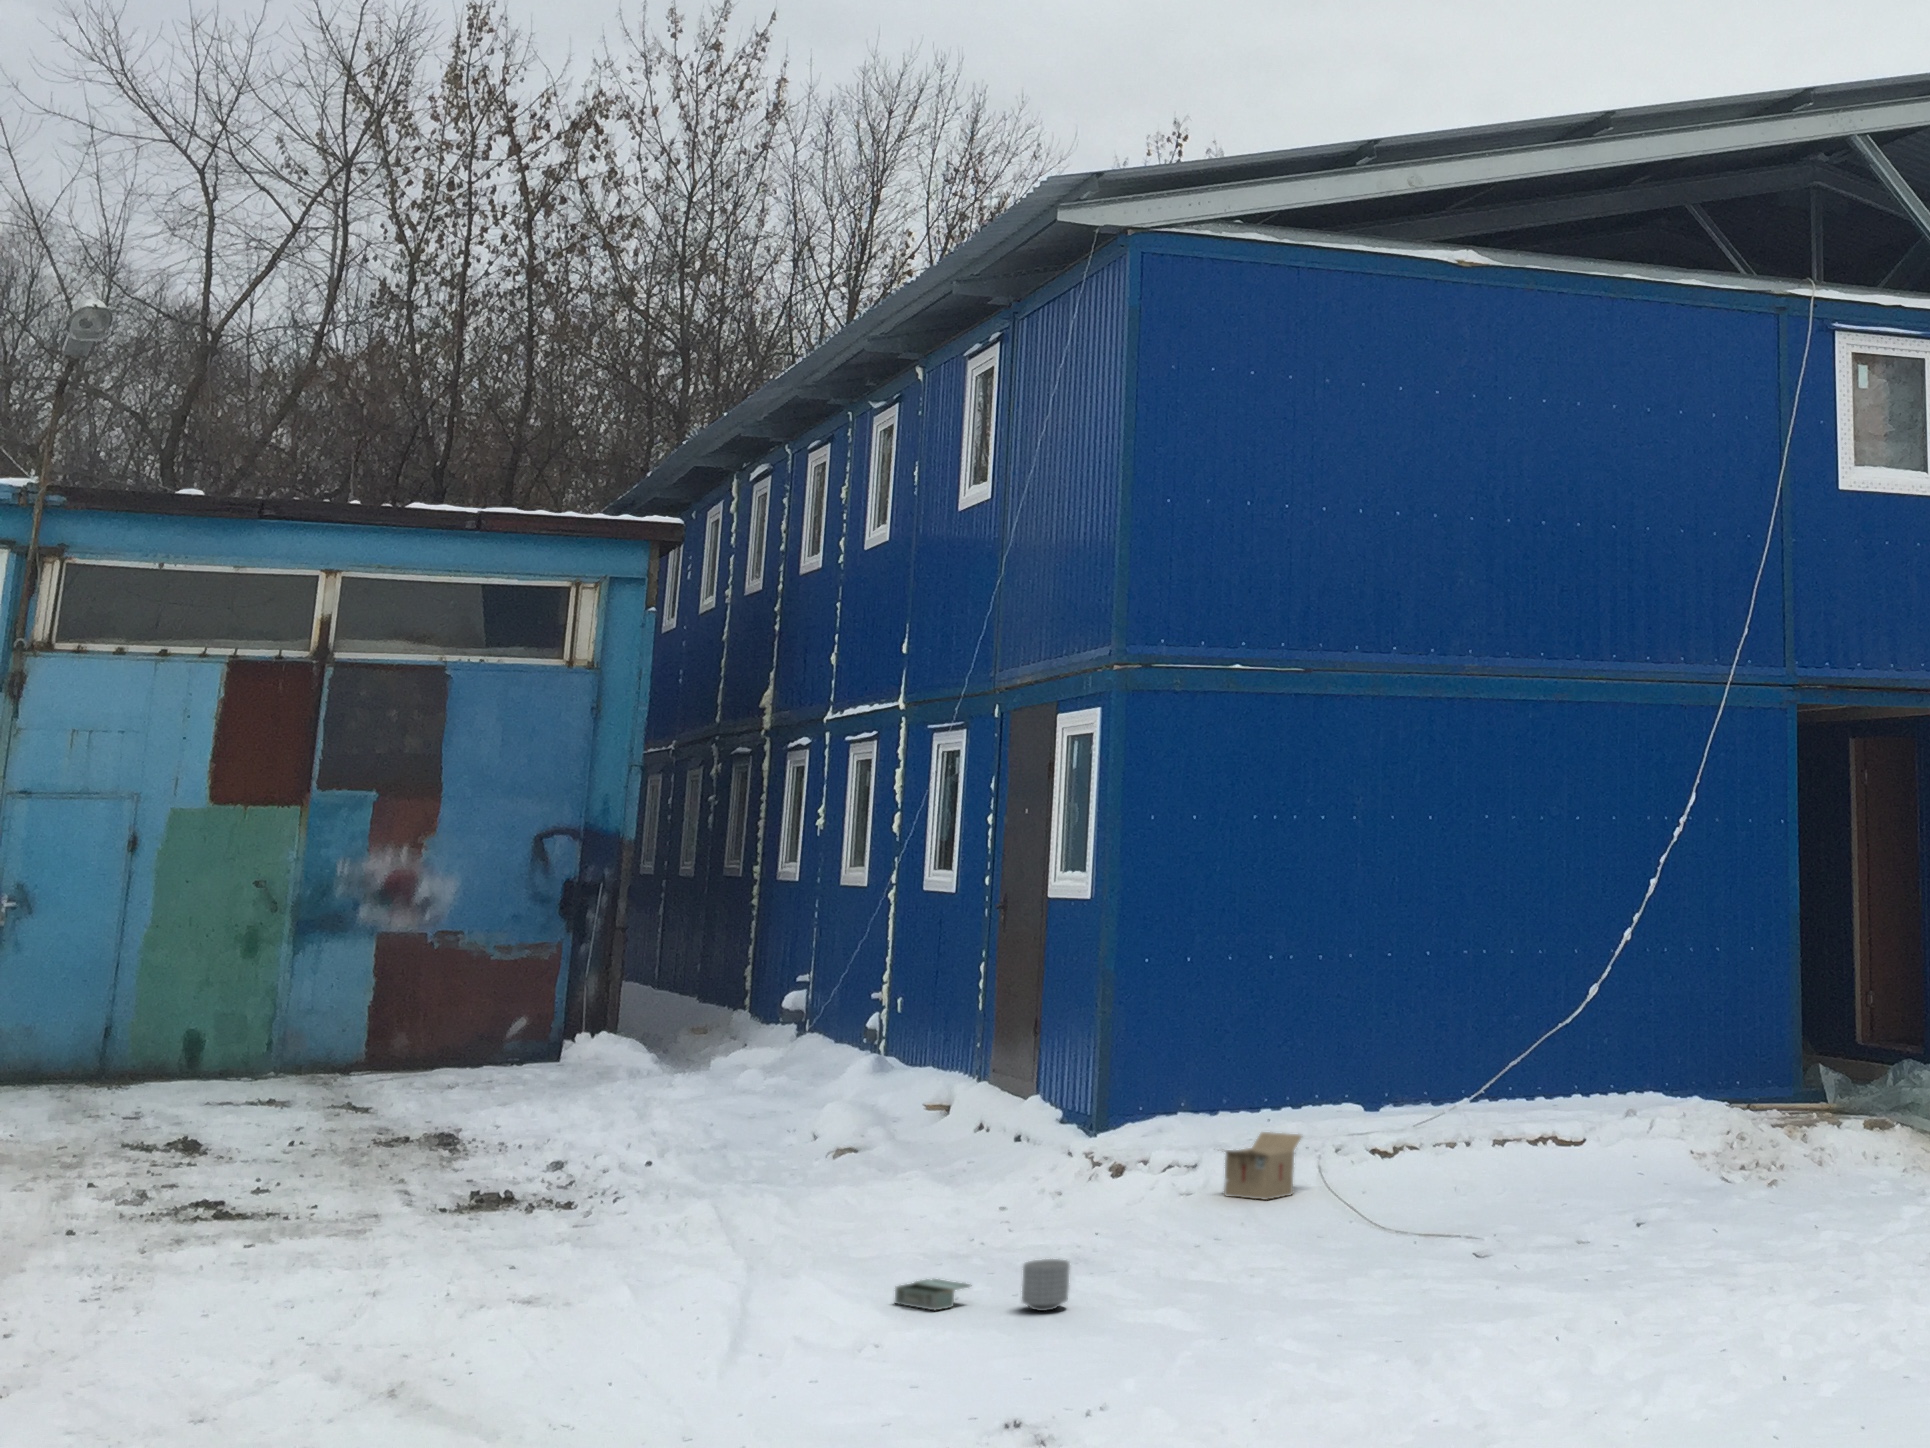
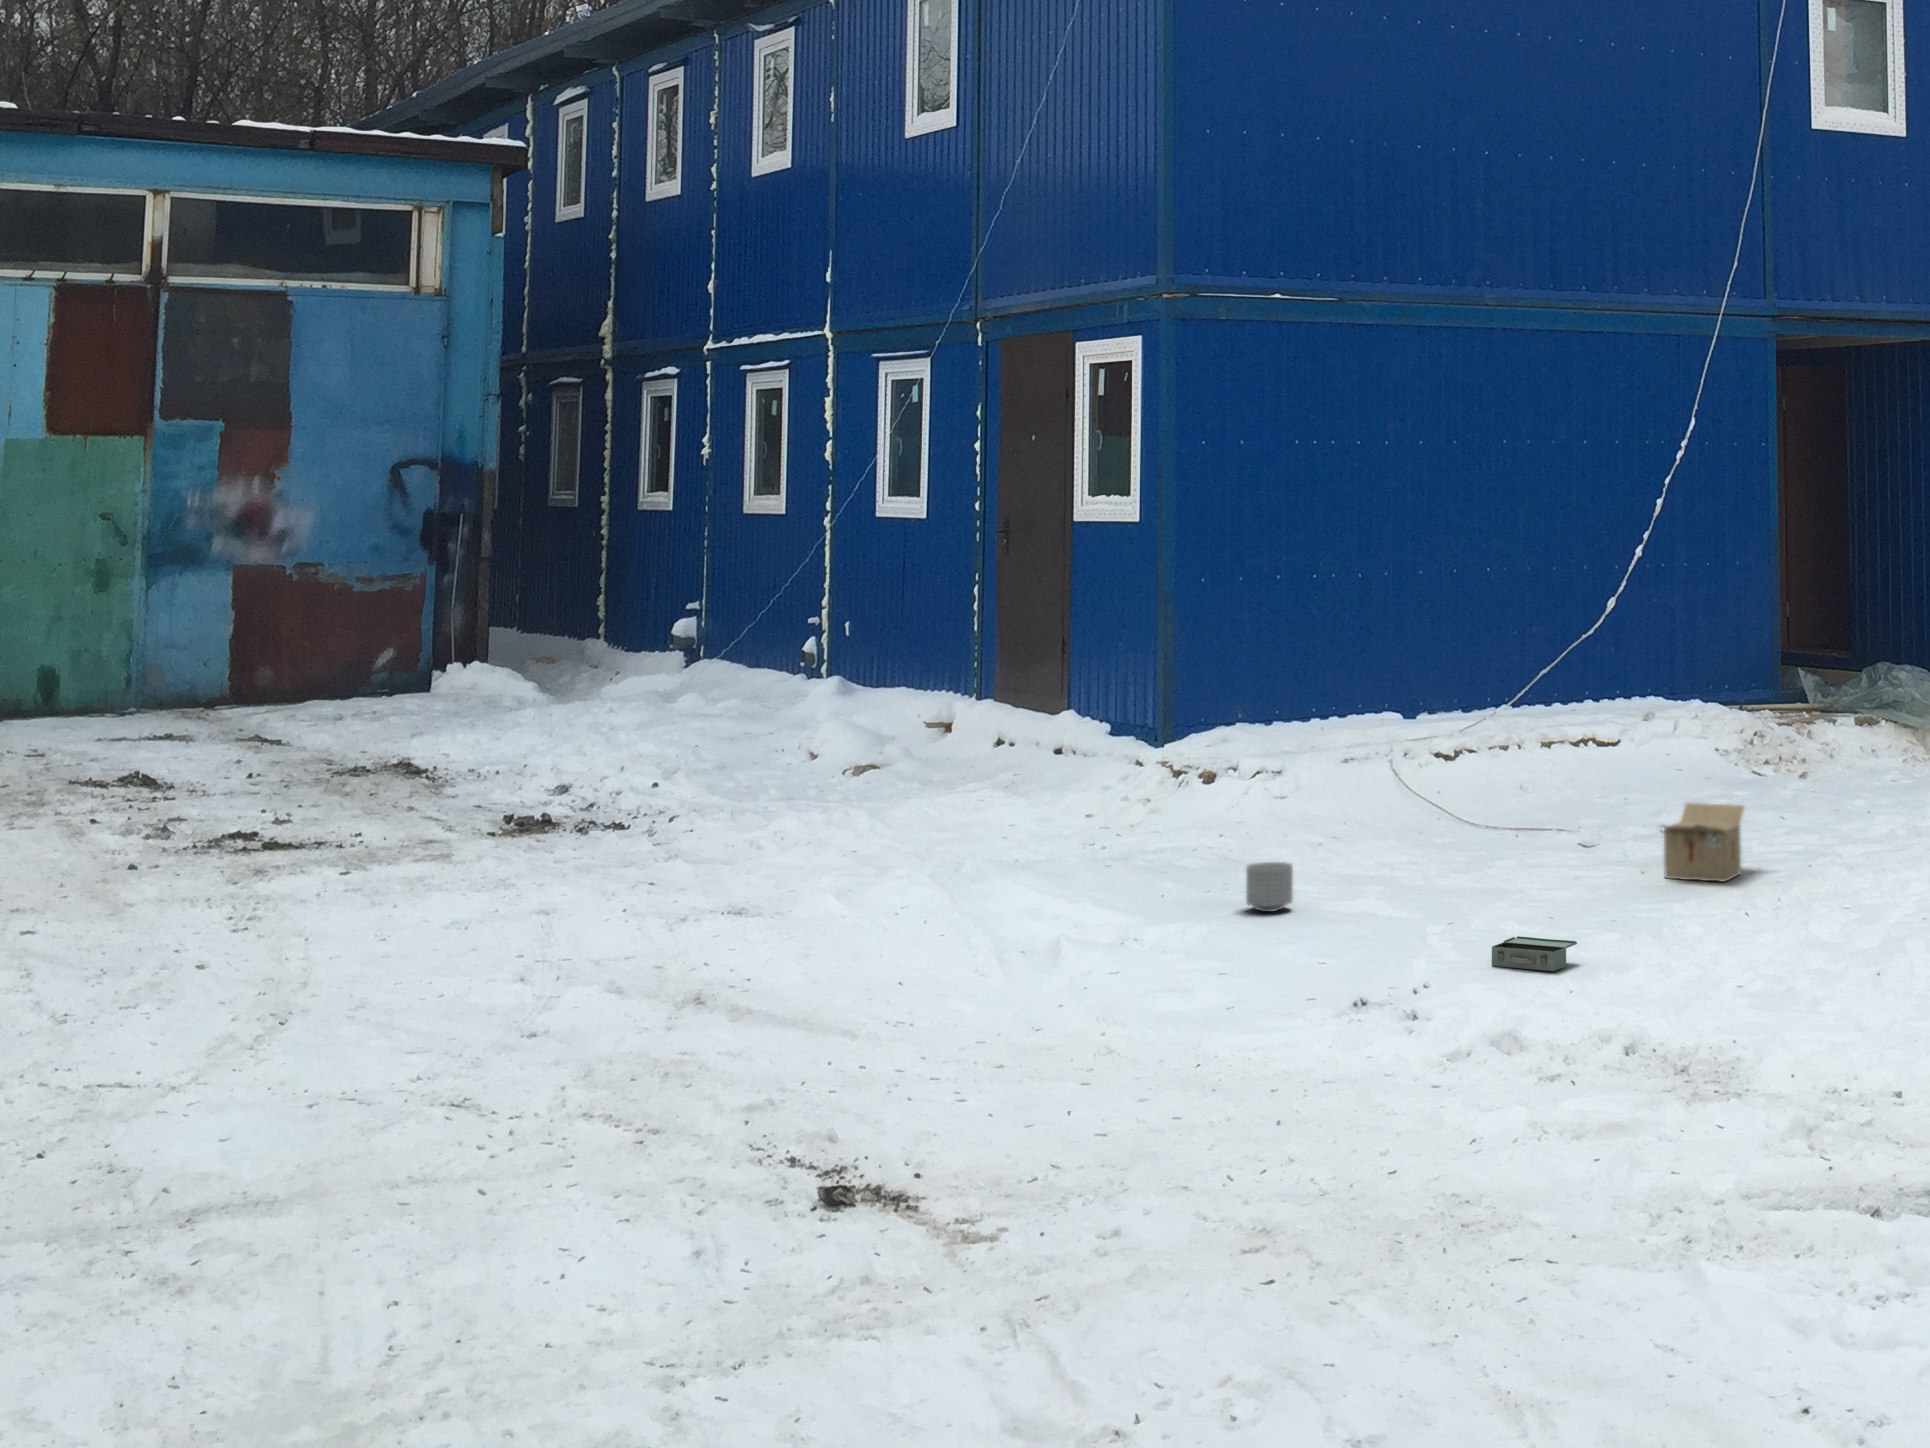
cardboard box: present [1224,1132,1301,1200] -> present [1663,803,1745,882]
toolbox: present [894,1279,970,1310] -> present [1492,936,1577,971]

